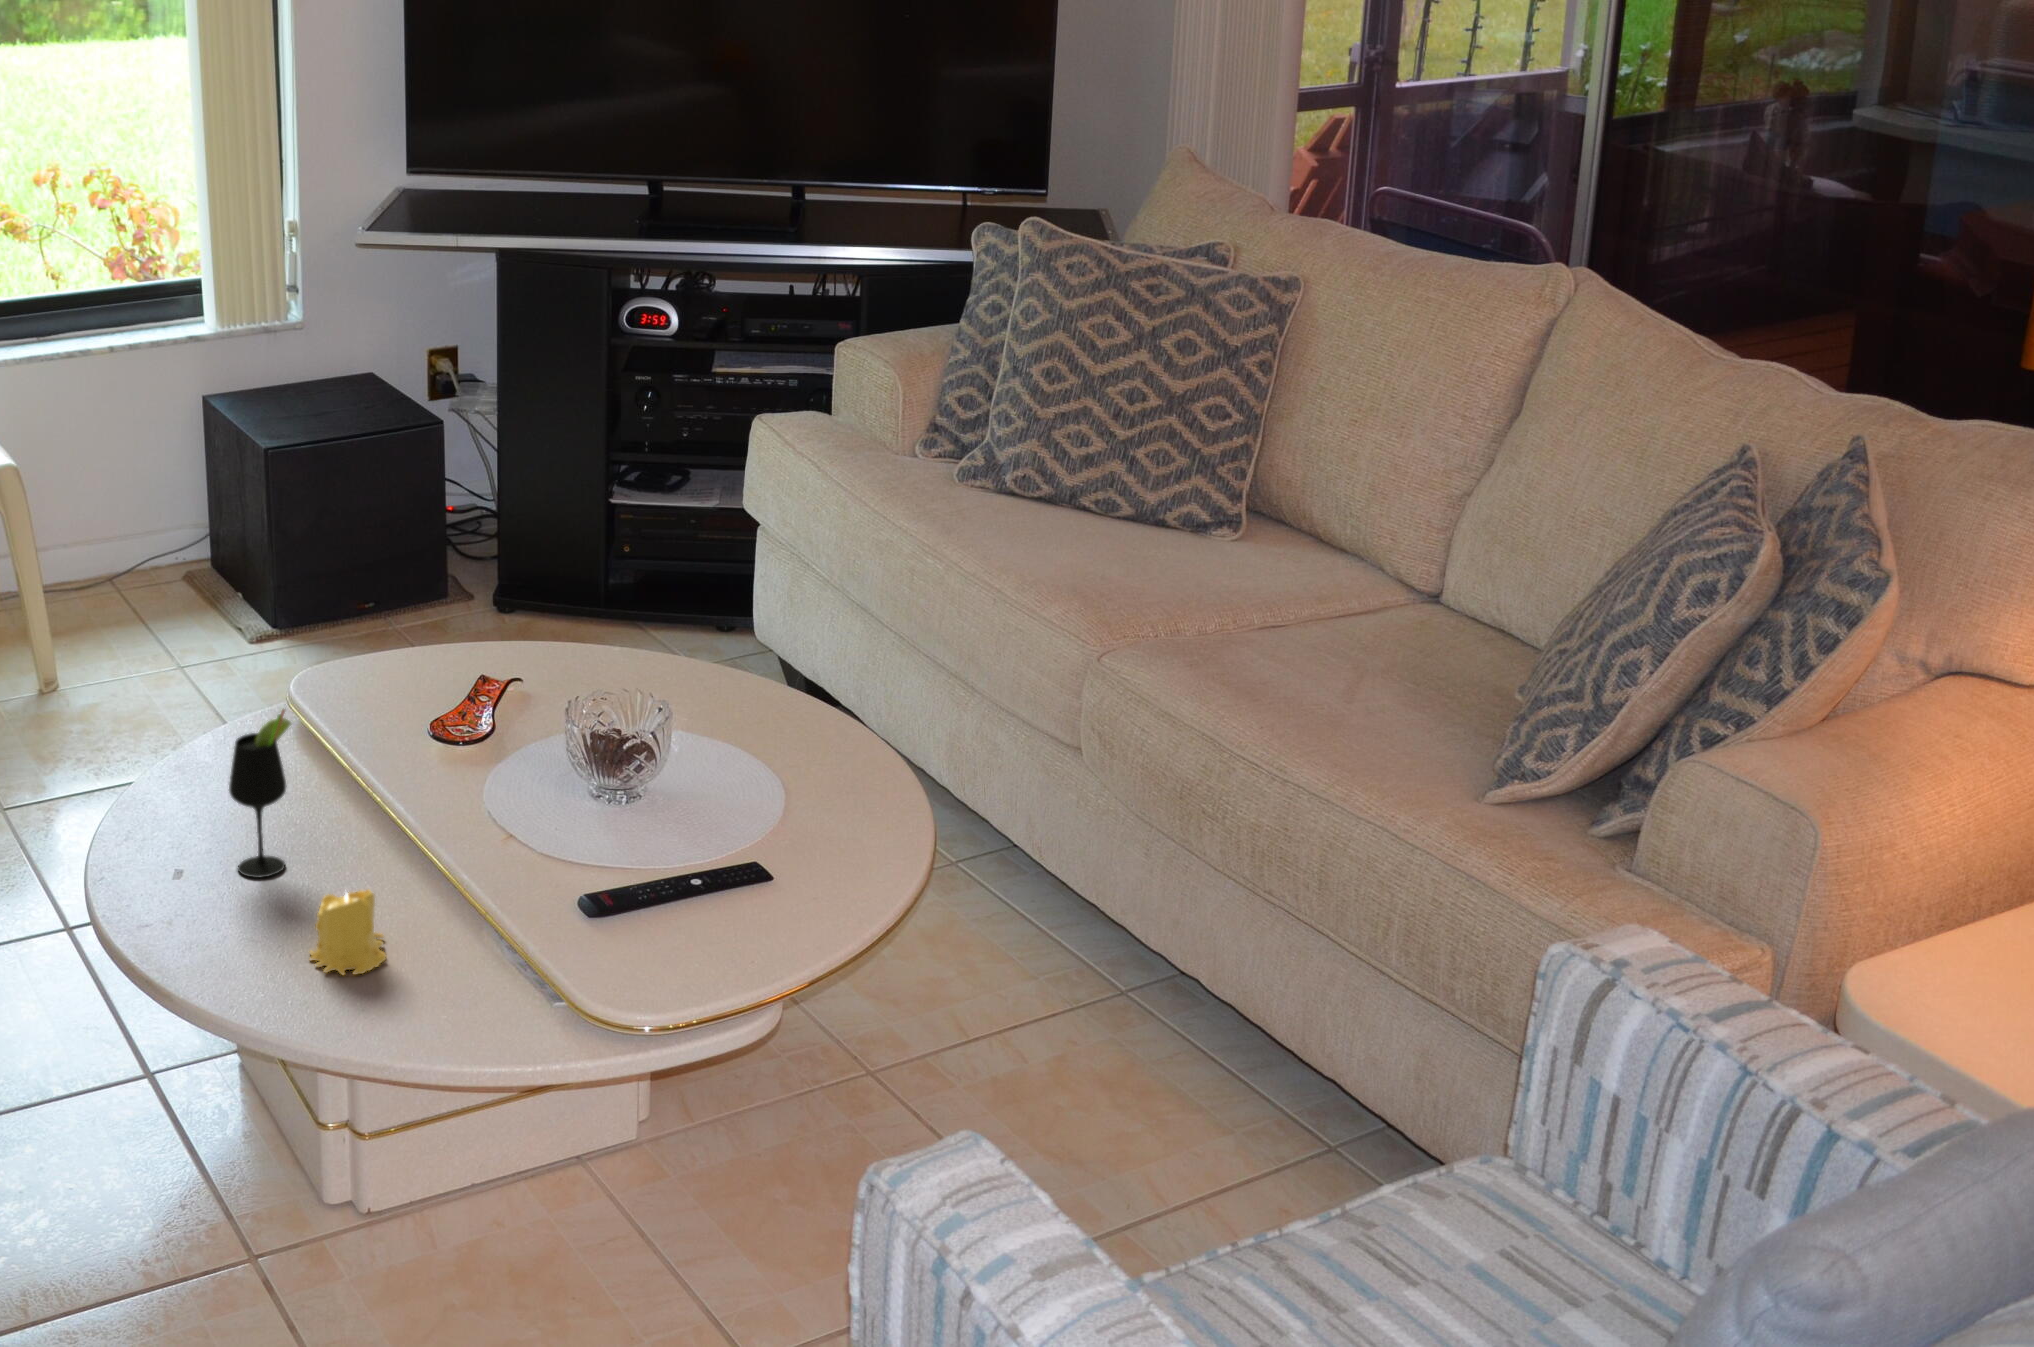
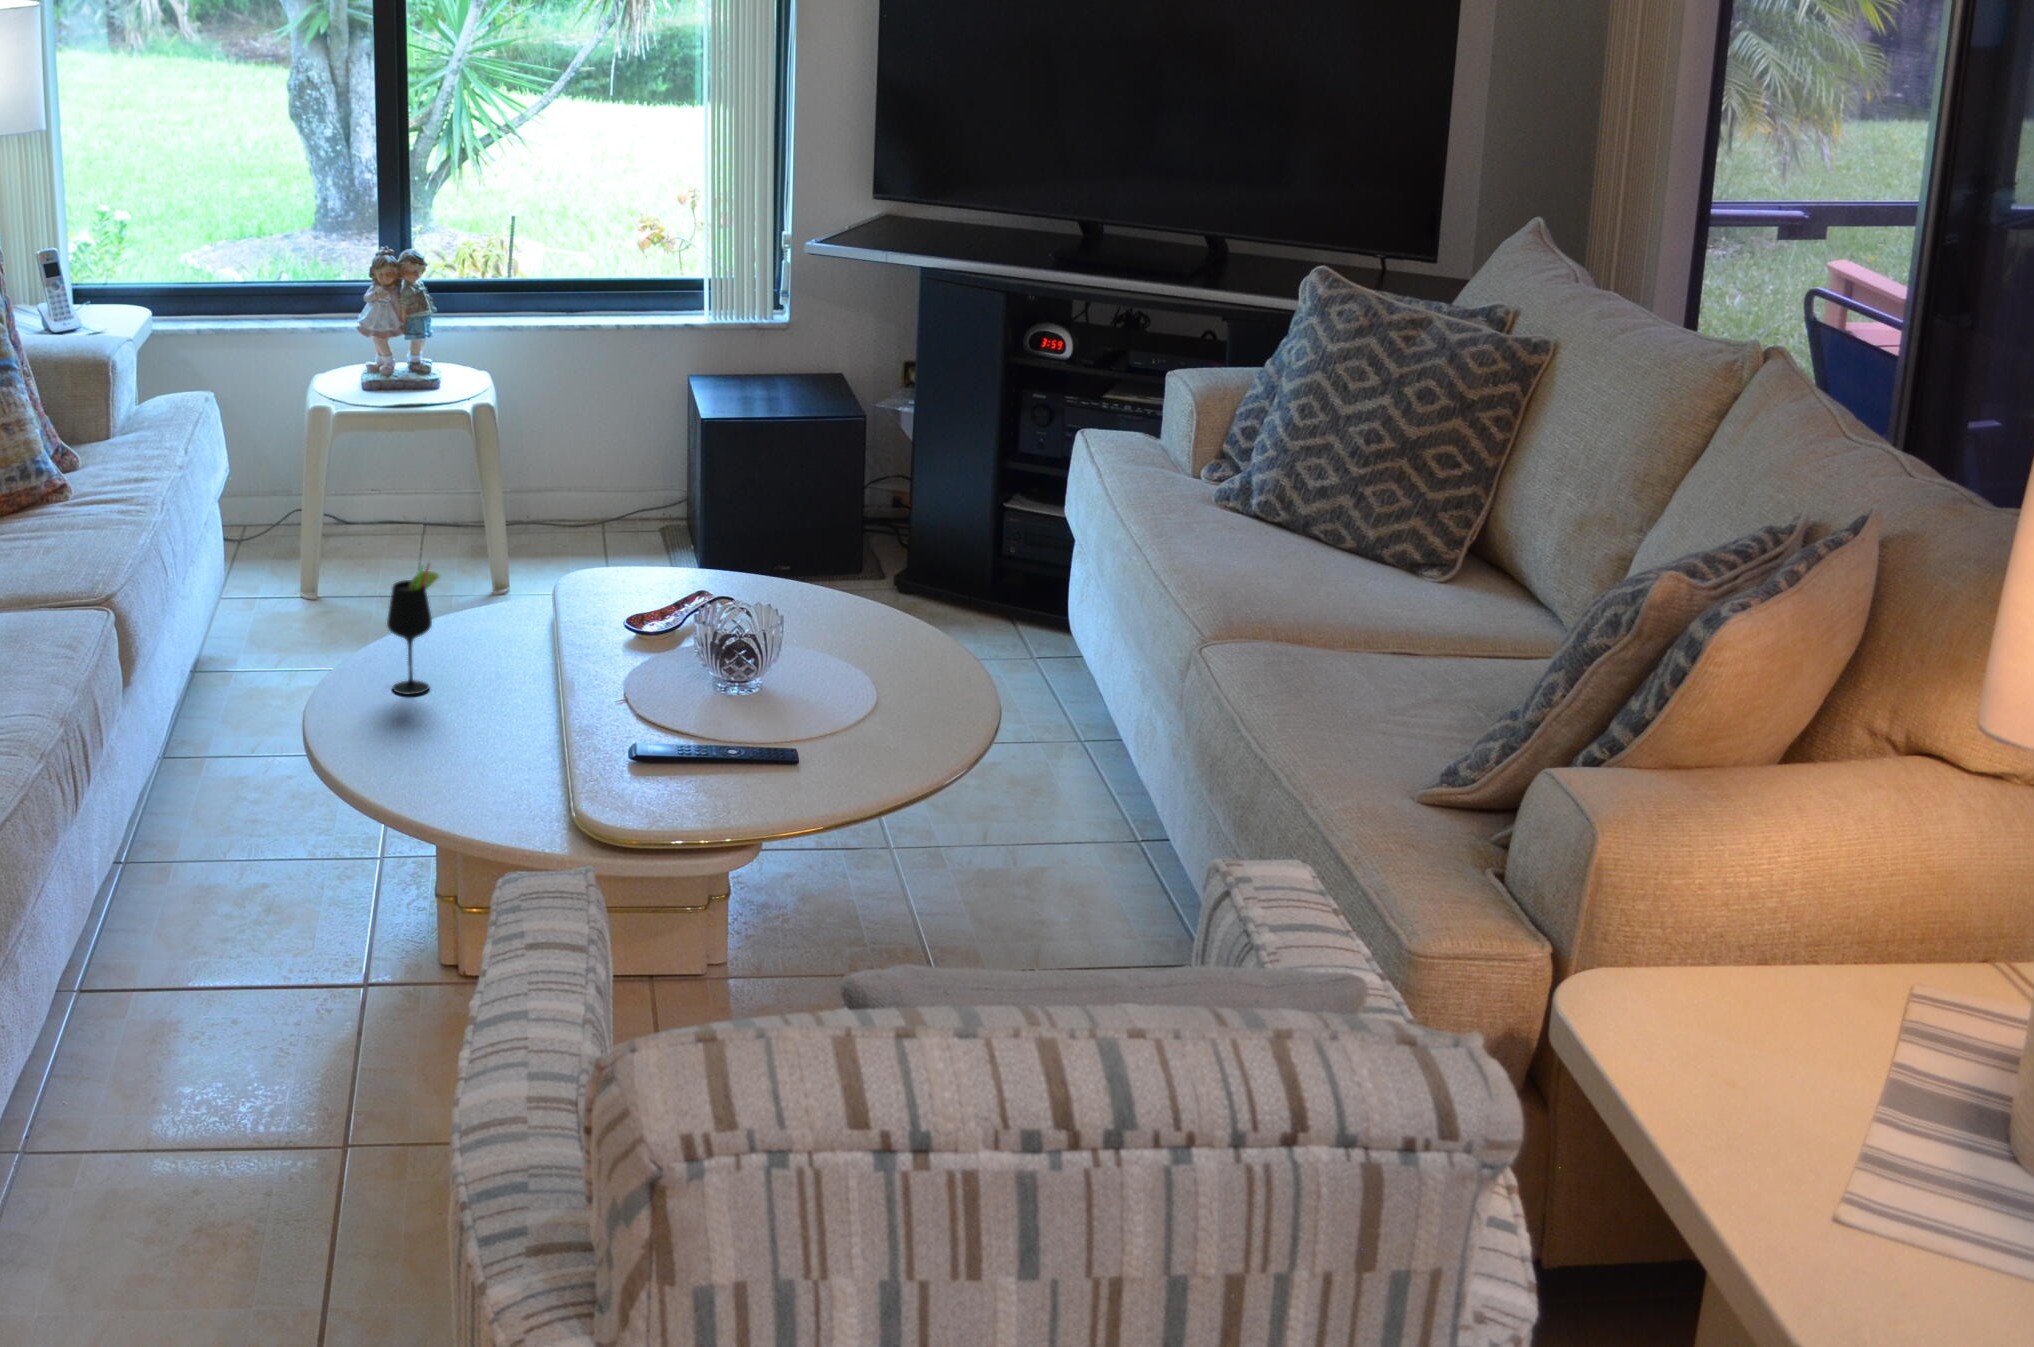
candle: present [310,889,386,975] -> none [388,698,455,768]

